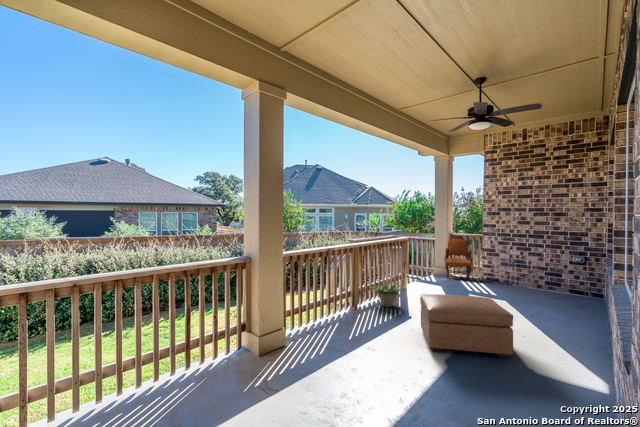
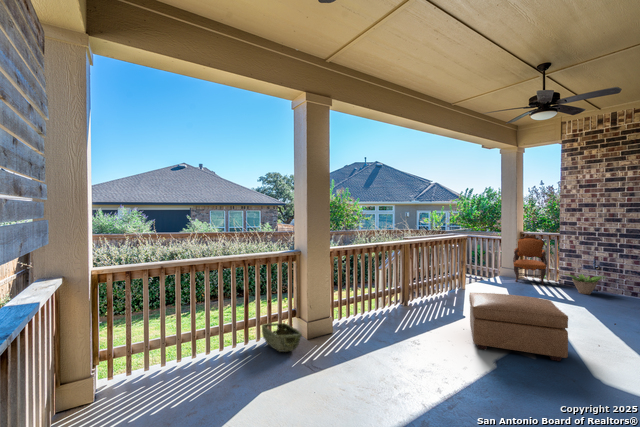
decorative plant: present [370,281,405,307] -> present [567,274,605,294]
woven basket: none [204,341,253,378] -> present [262,323,302,352]

